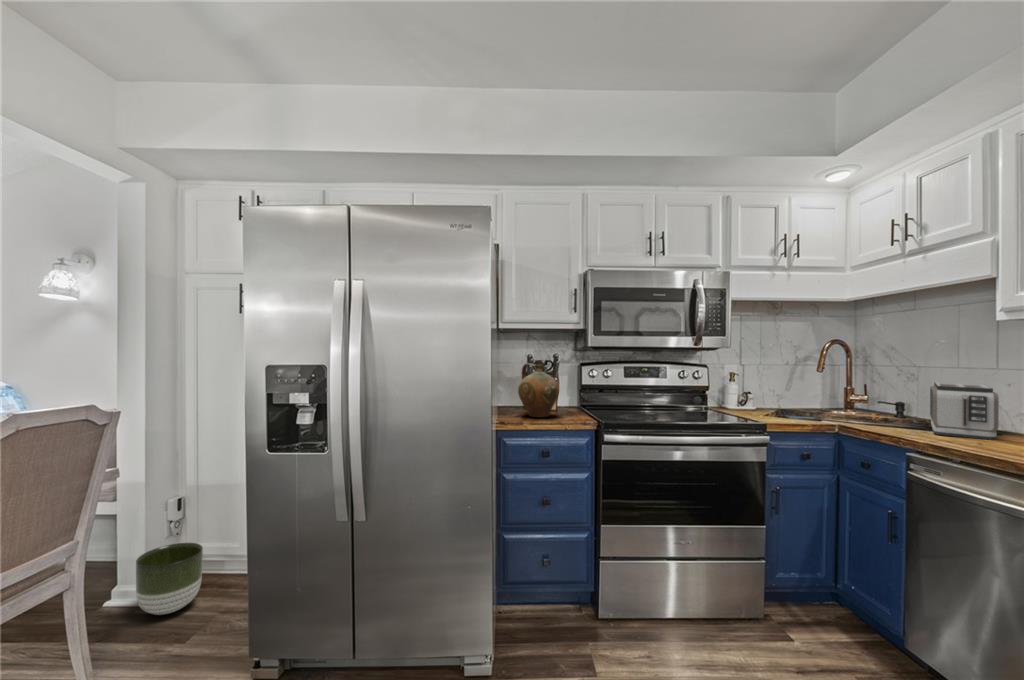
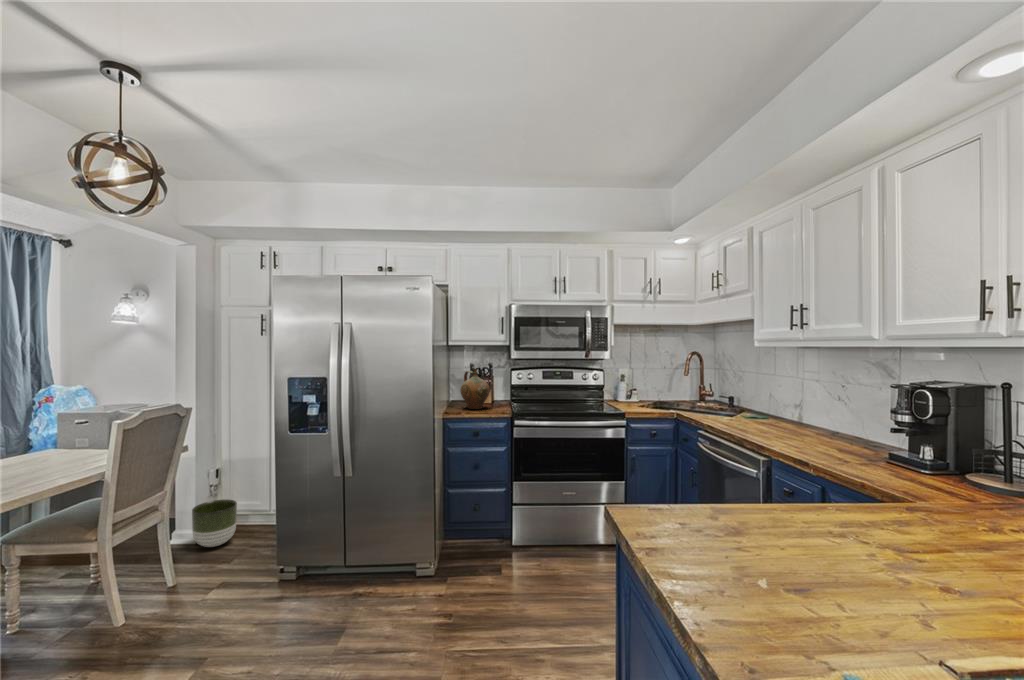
toaster: present [930,382,999,440] -> none [721,384,763,422]

